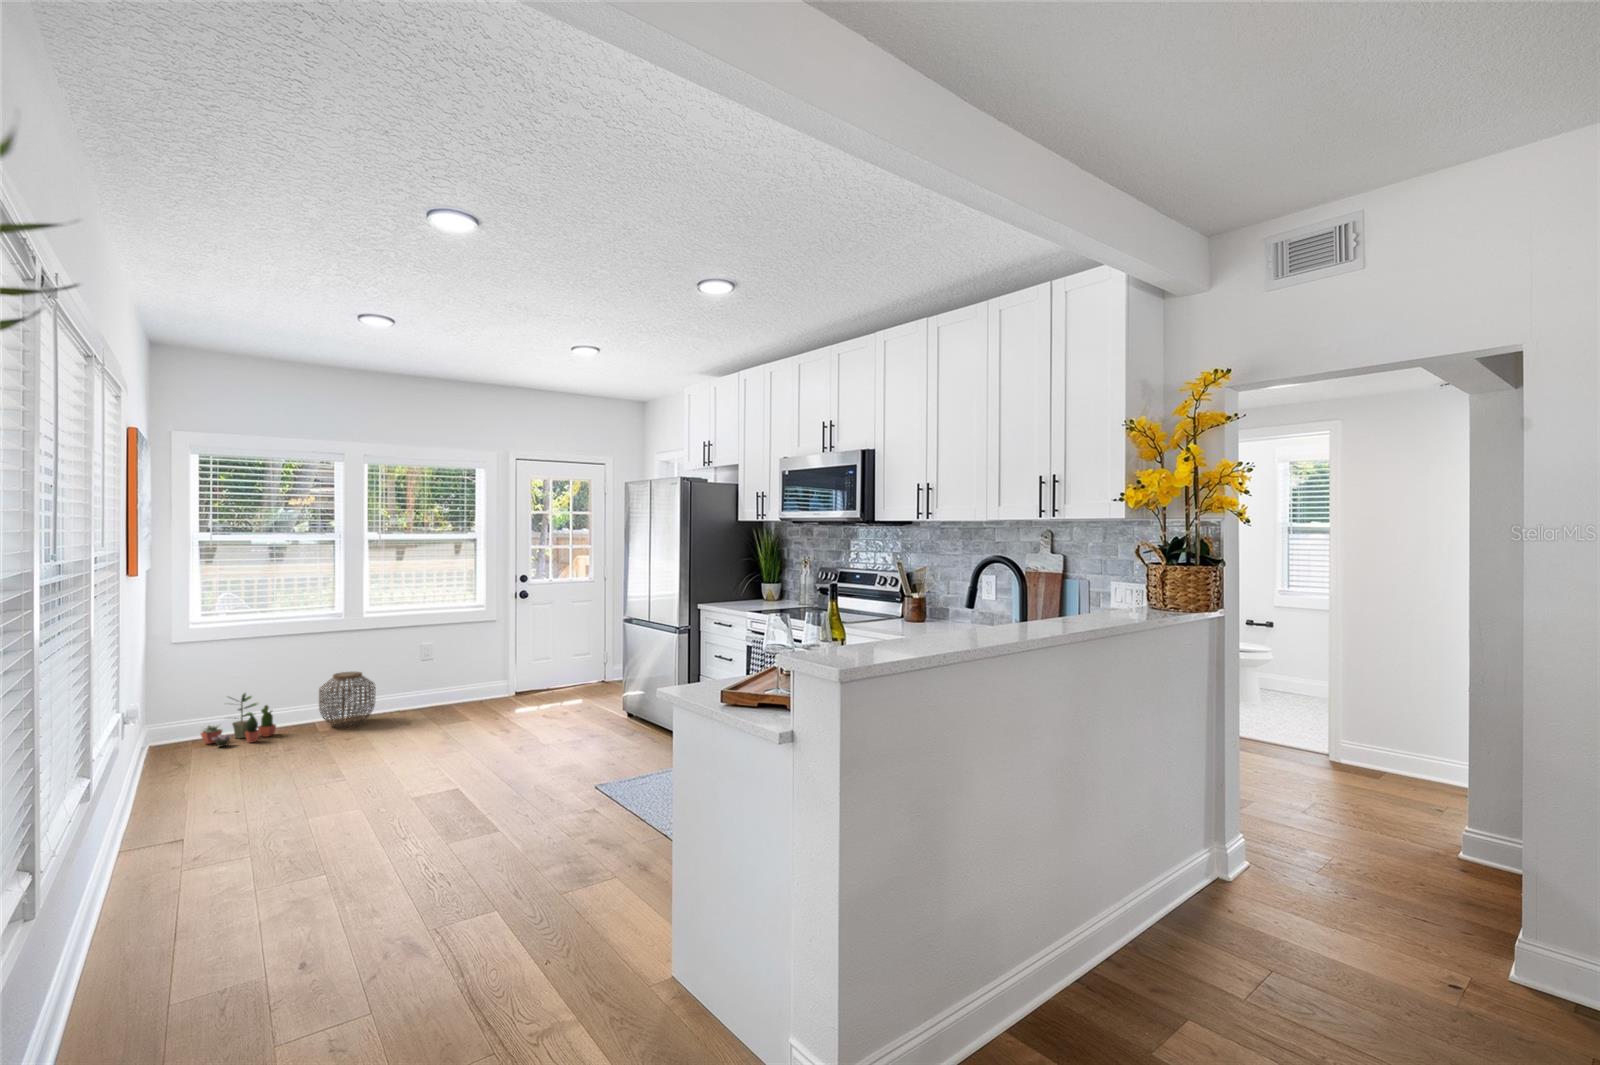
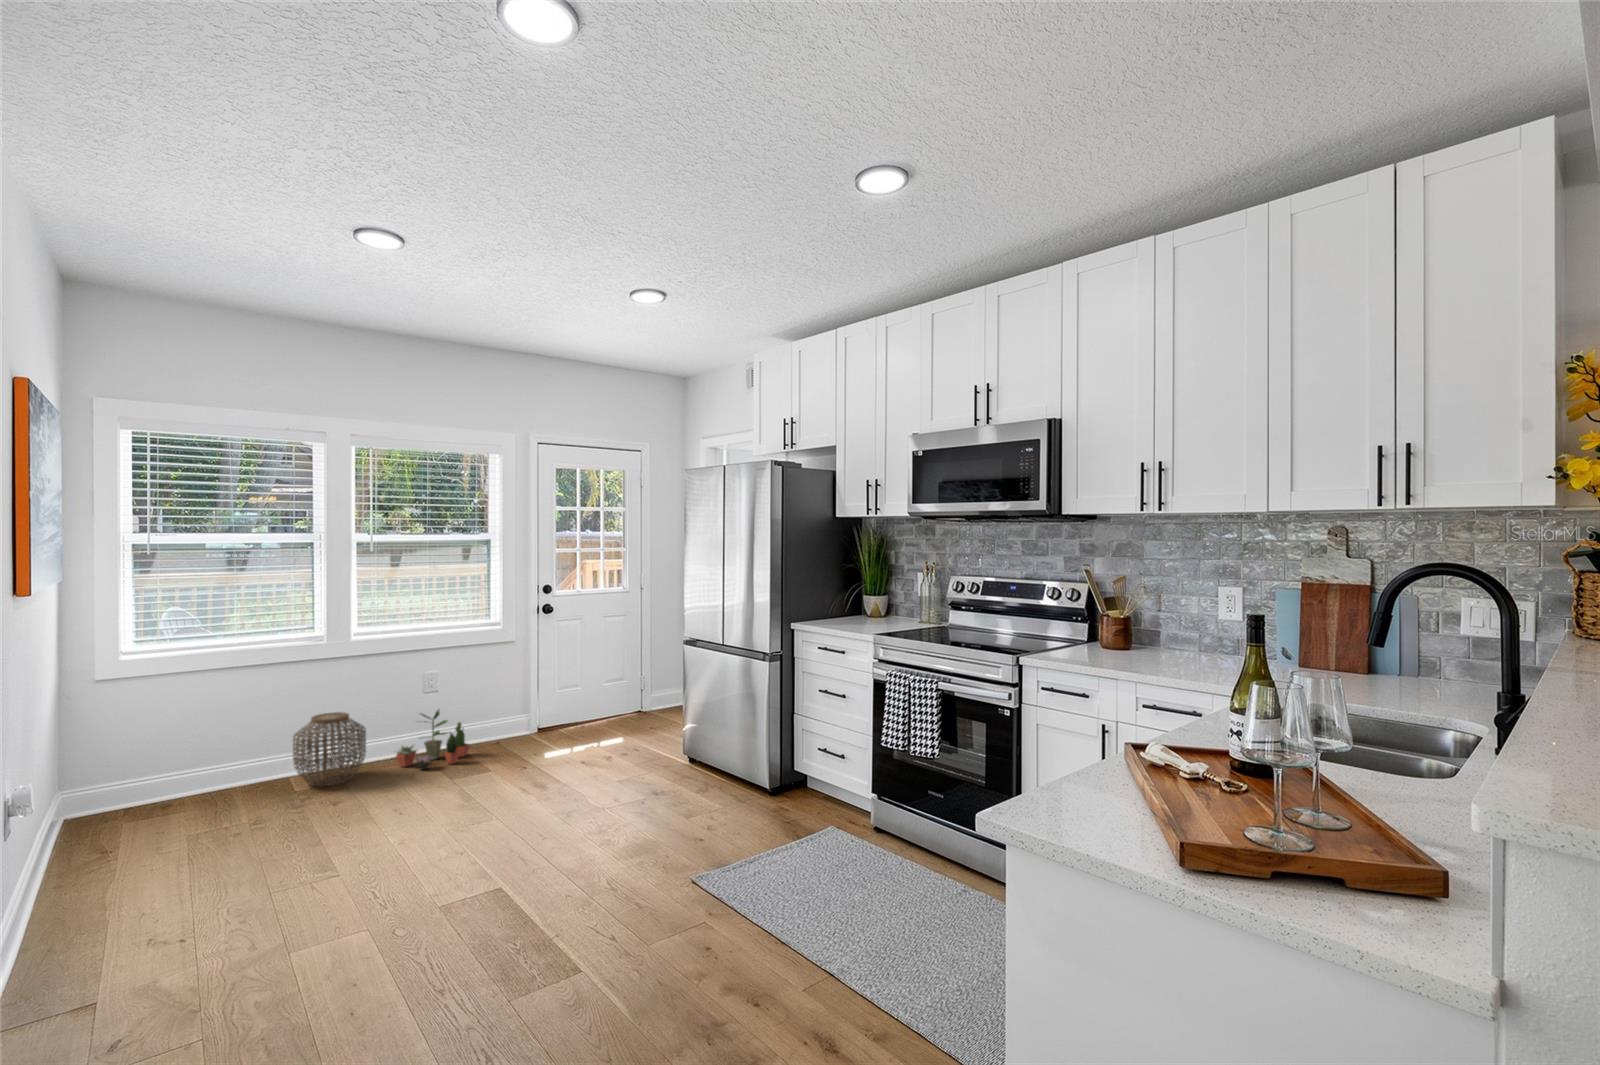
potted plant: present [201,693,276,747] -> present [396,710,469,769]

